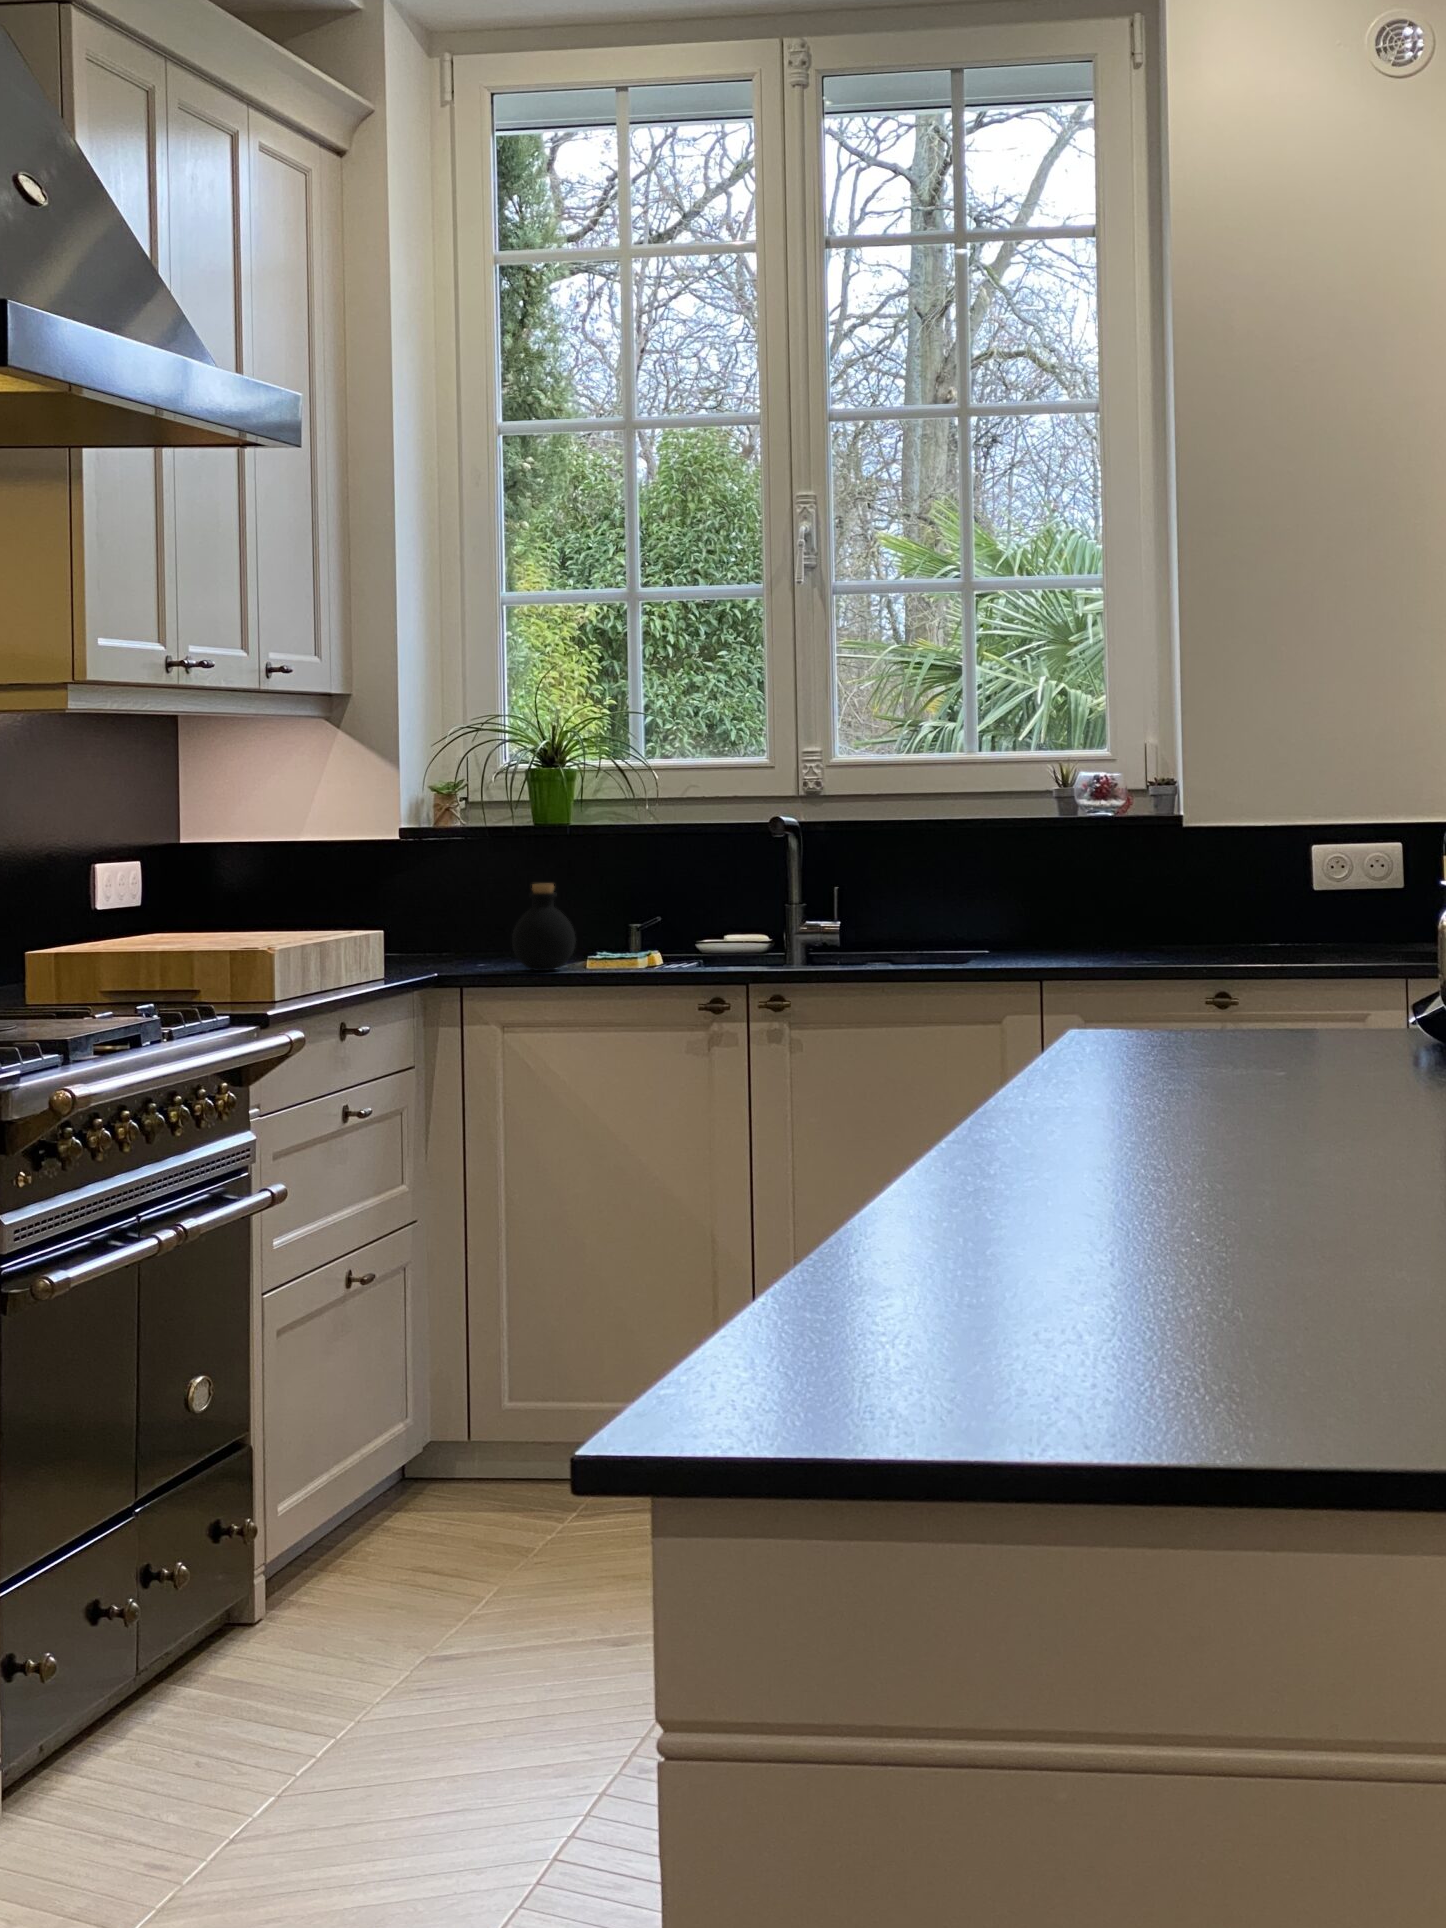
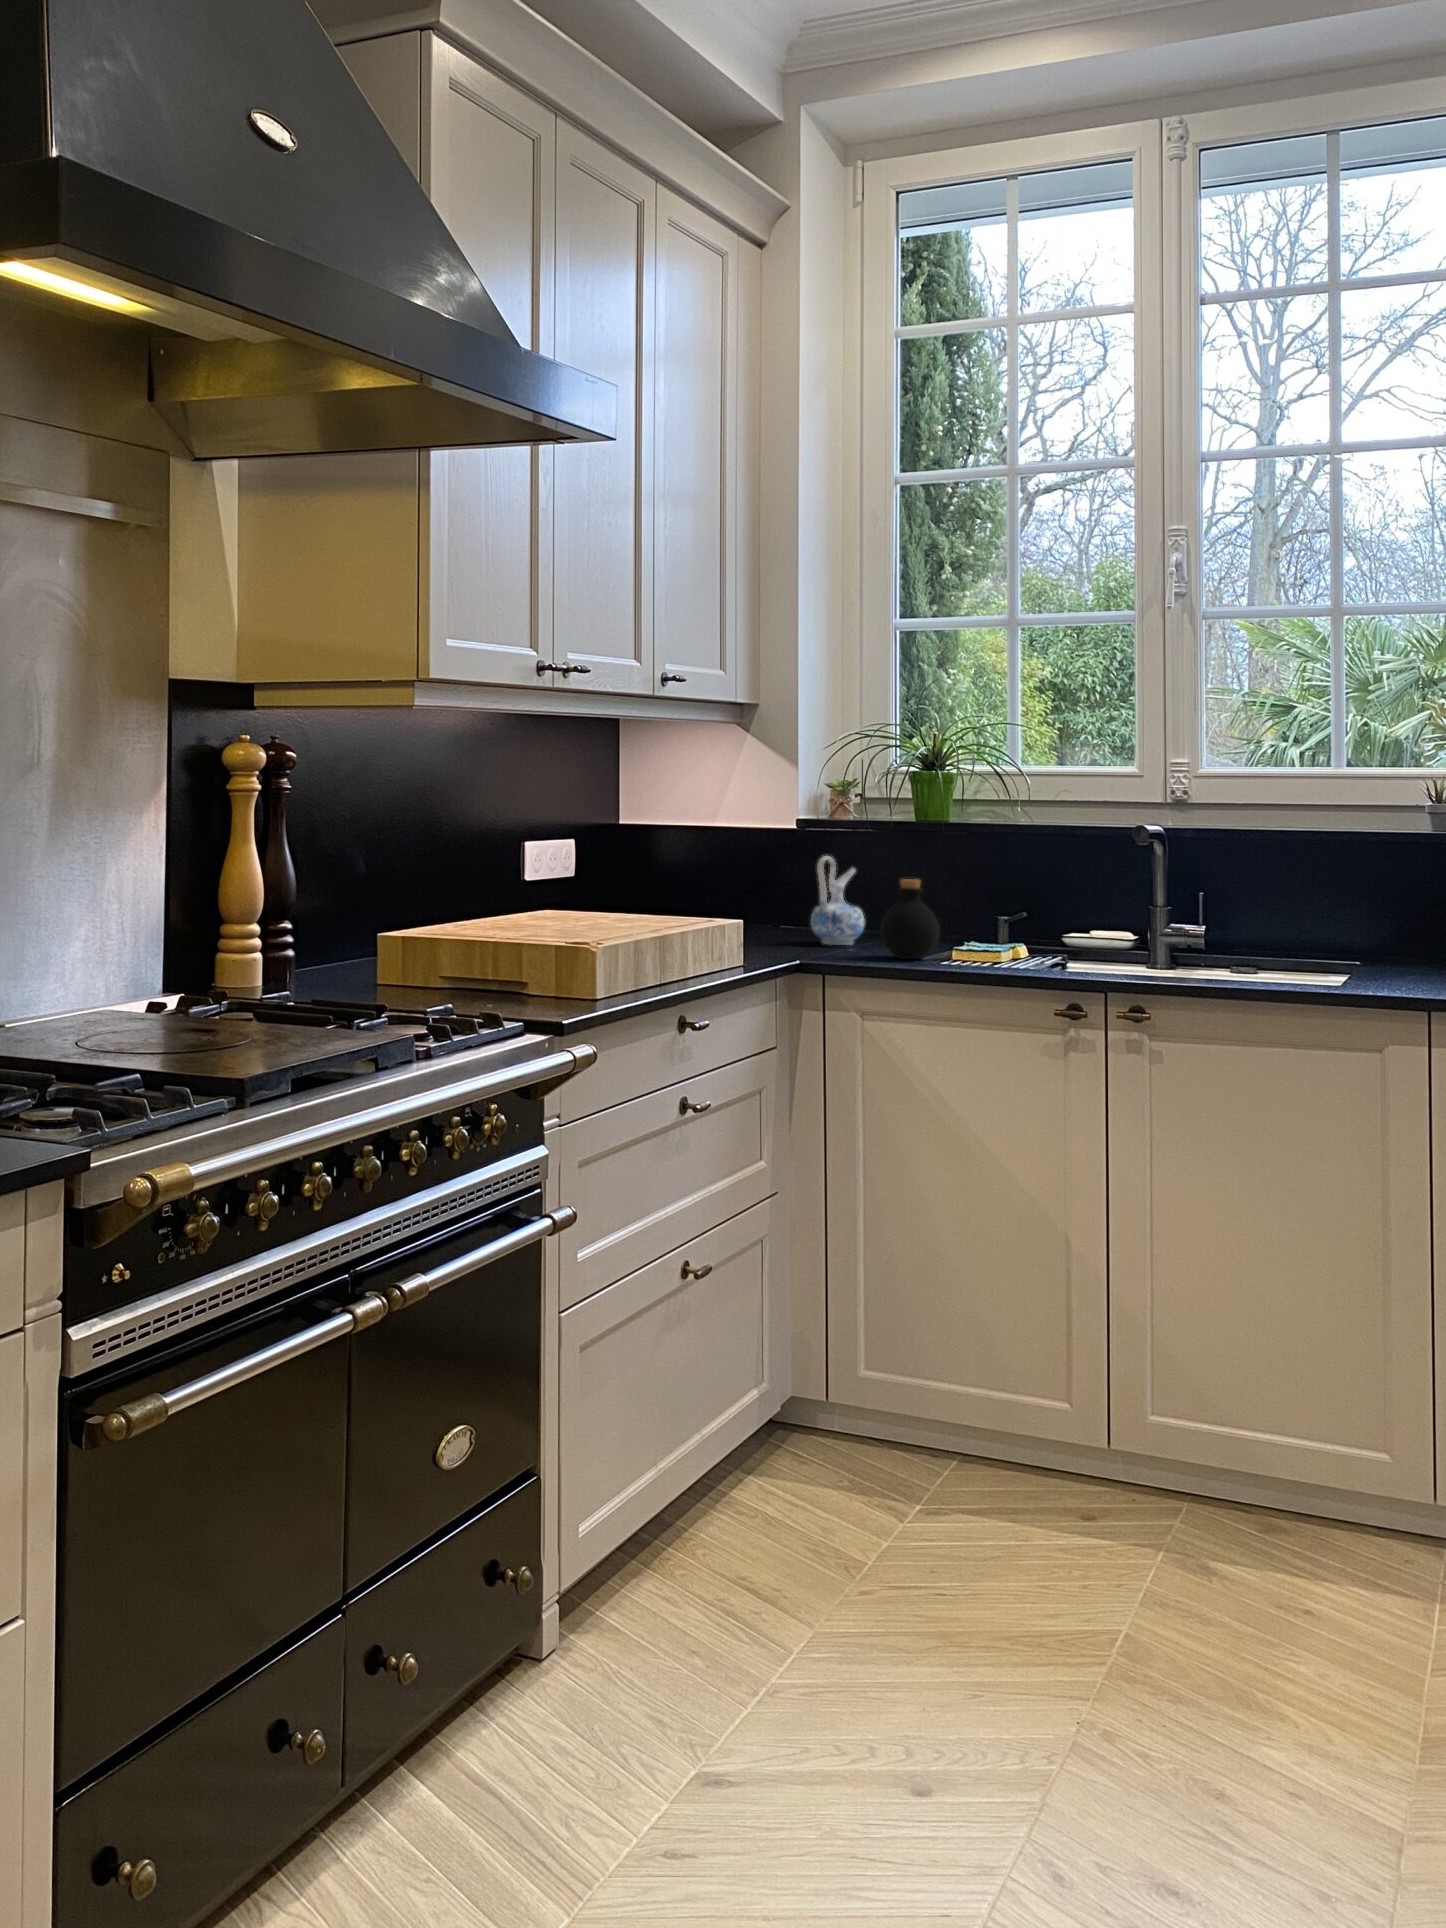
ceramic pitcher: none [426,864,486,964] -> present [811,856,865,945]

